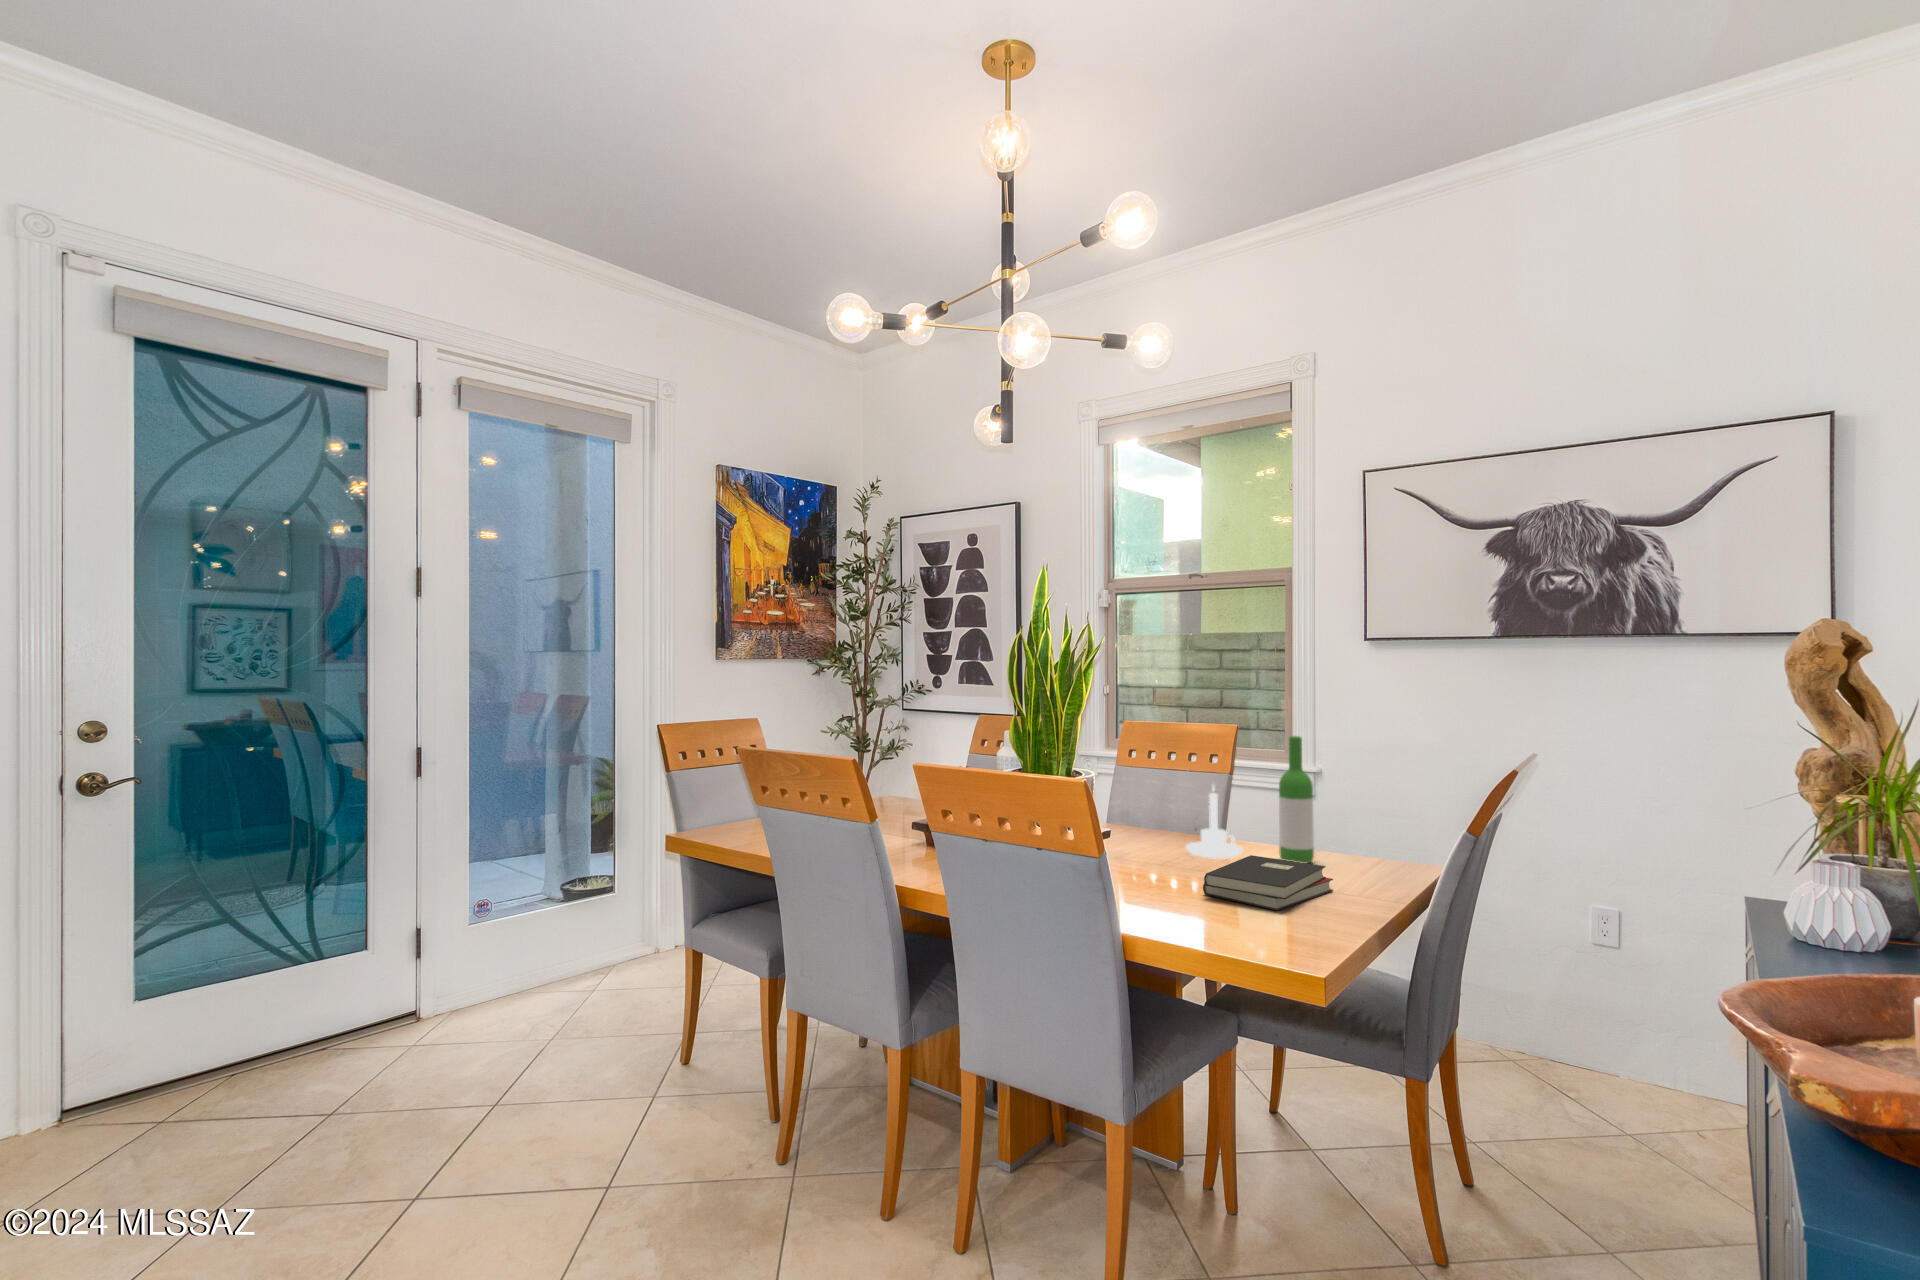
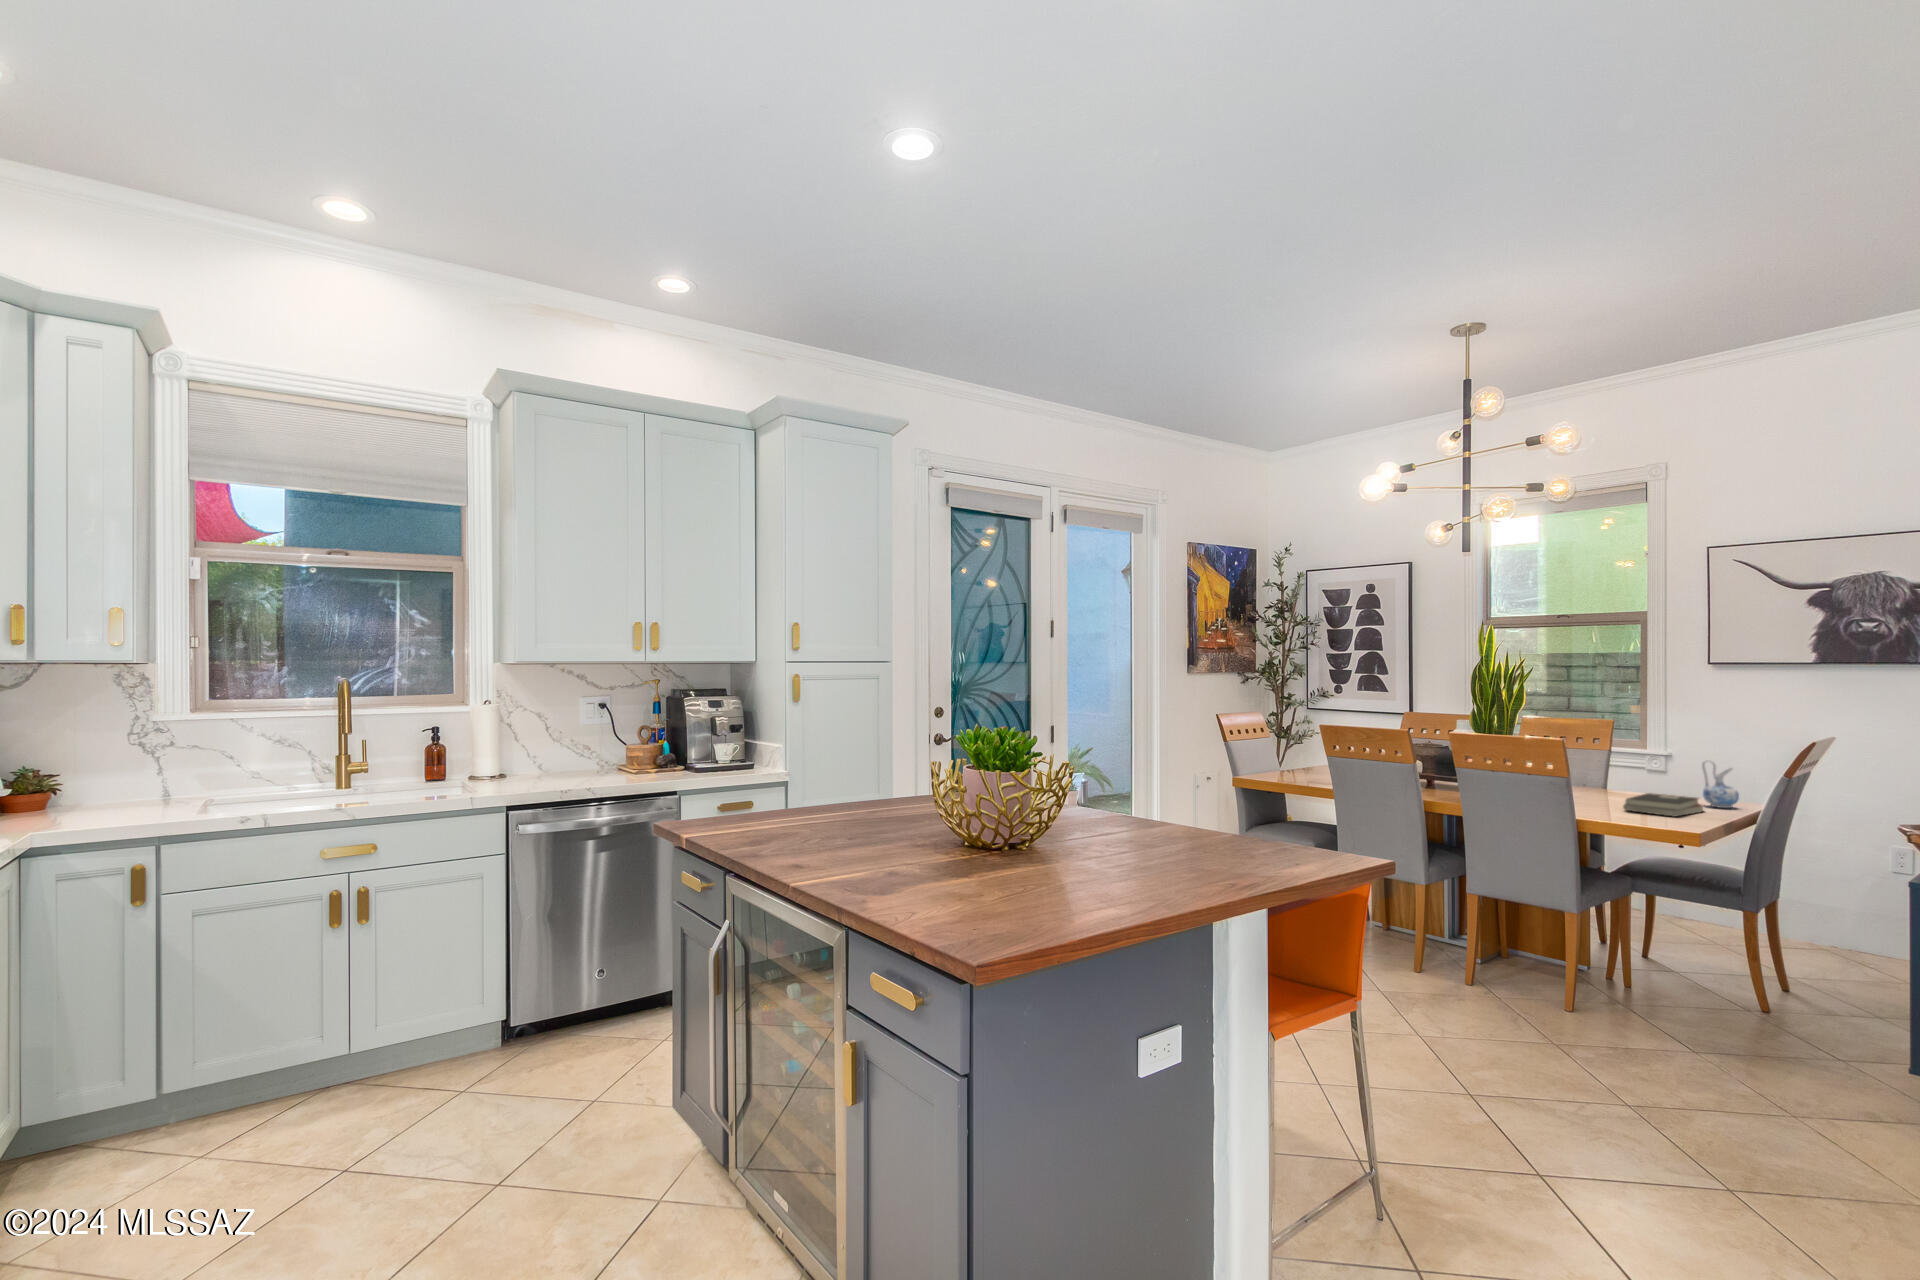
wine bottle: present [1279,736,1314,863] -> none [1661,726,1686,802]
candle holder: present [1186,786,1243,859] -> none [1595,754,1636,798]
ceramic pitcher: none [1333,794,1386,878] -> present [1702,760,1739,808]

